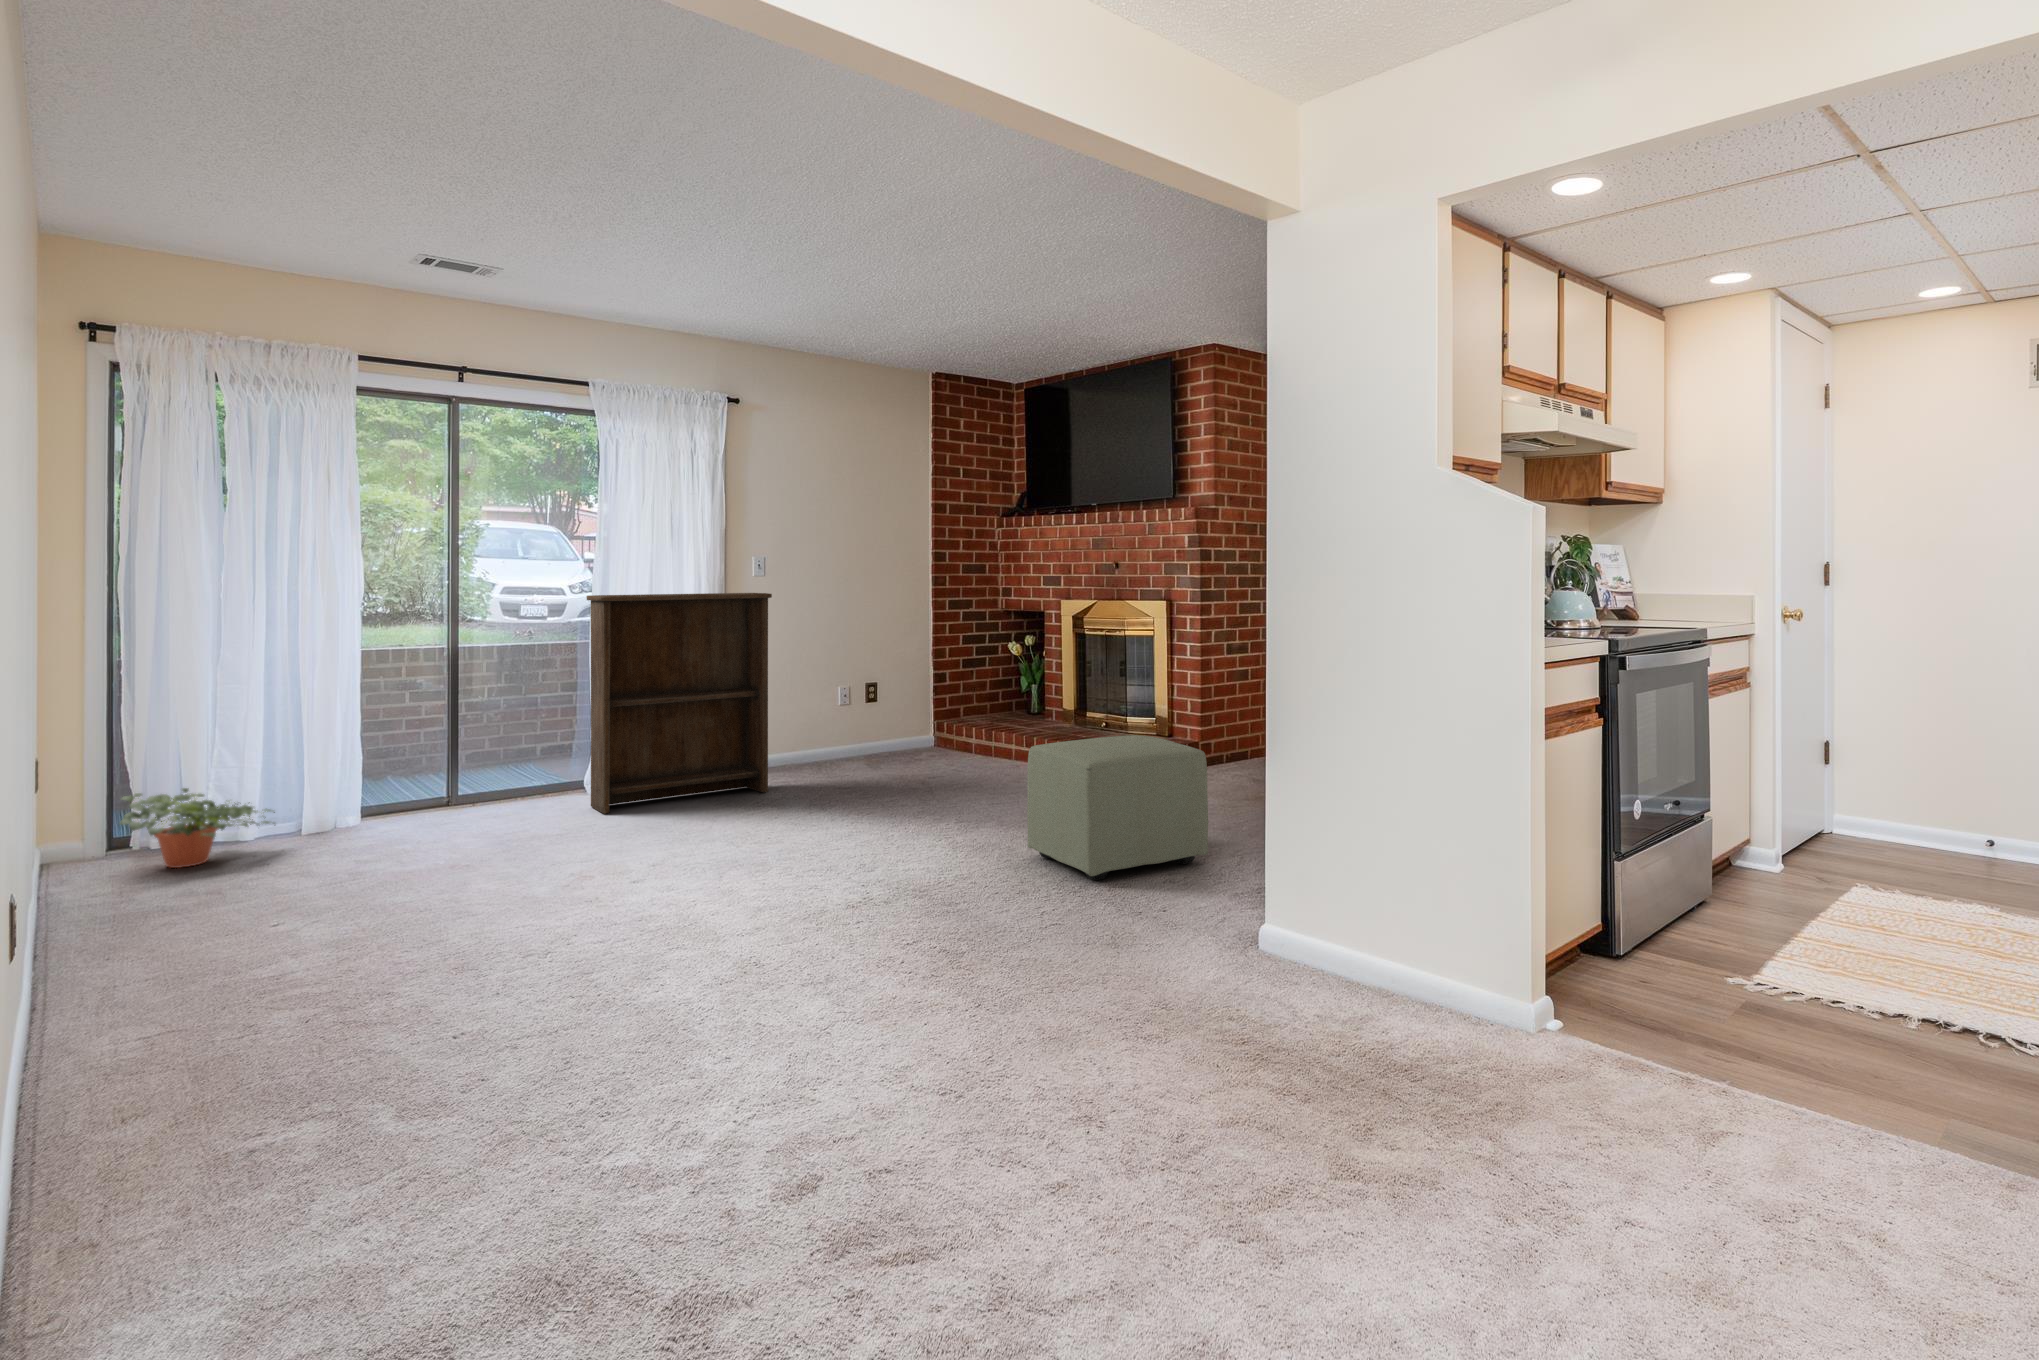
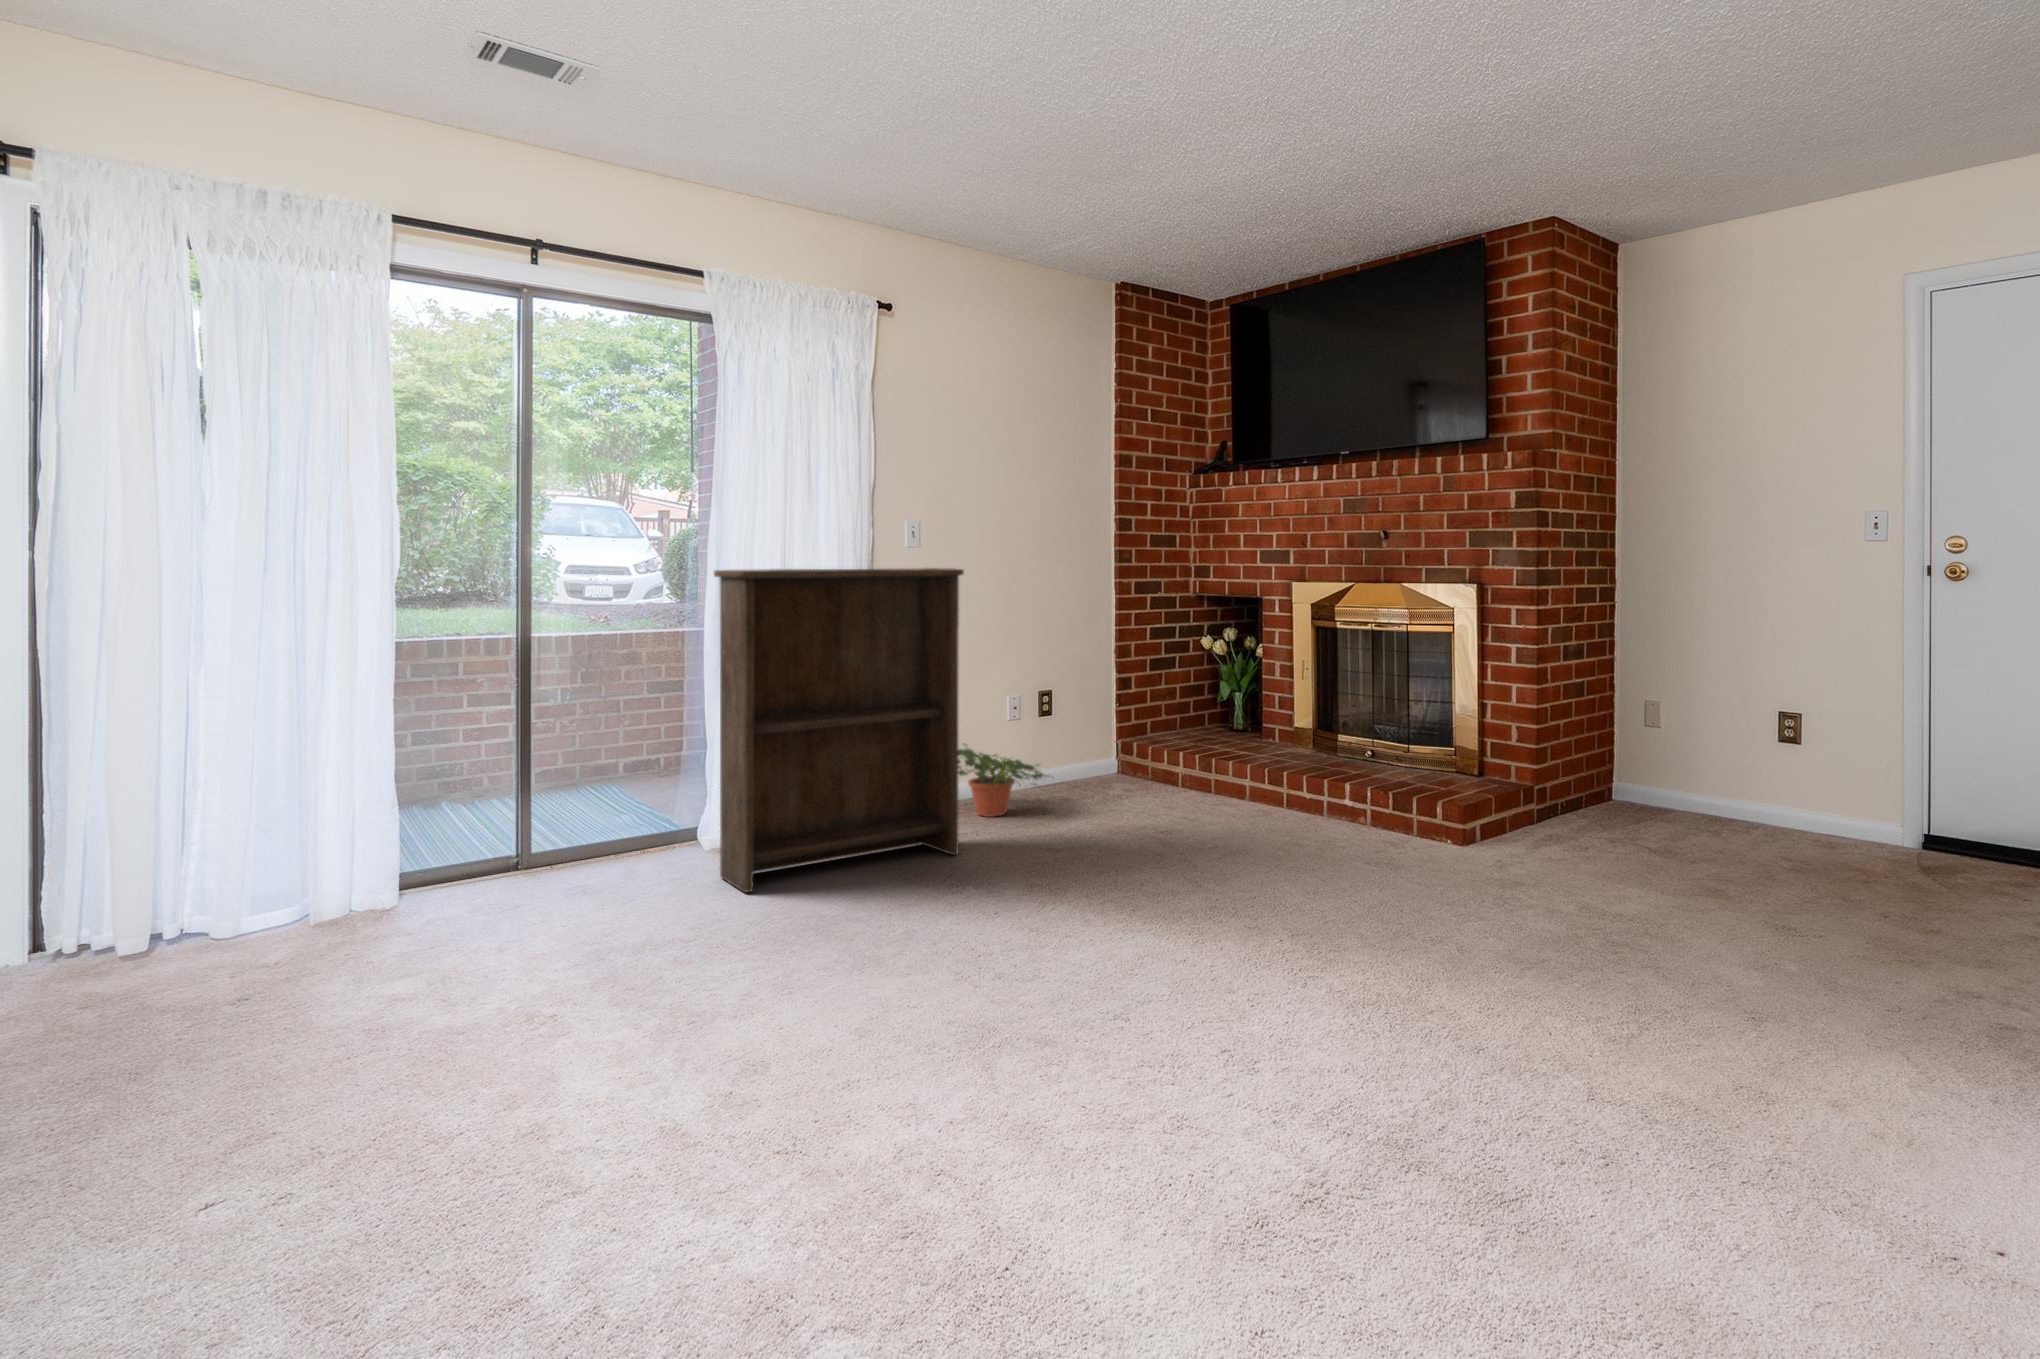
ottoman: present [1027,735,1208,880] -> none [1493,800,1840,1079]
potted plant: present [120,788,275,868] -> present [958,749,1047,817]

